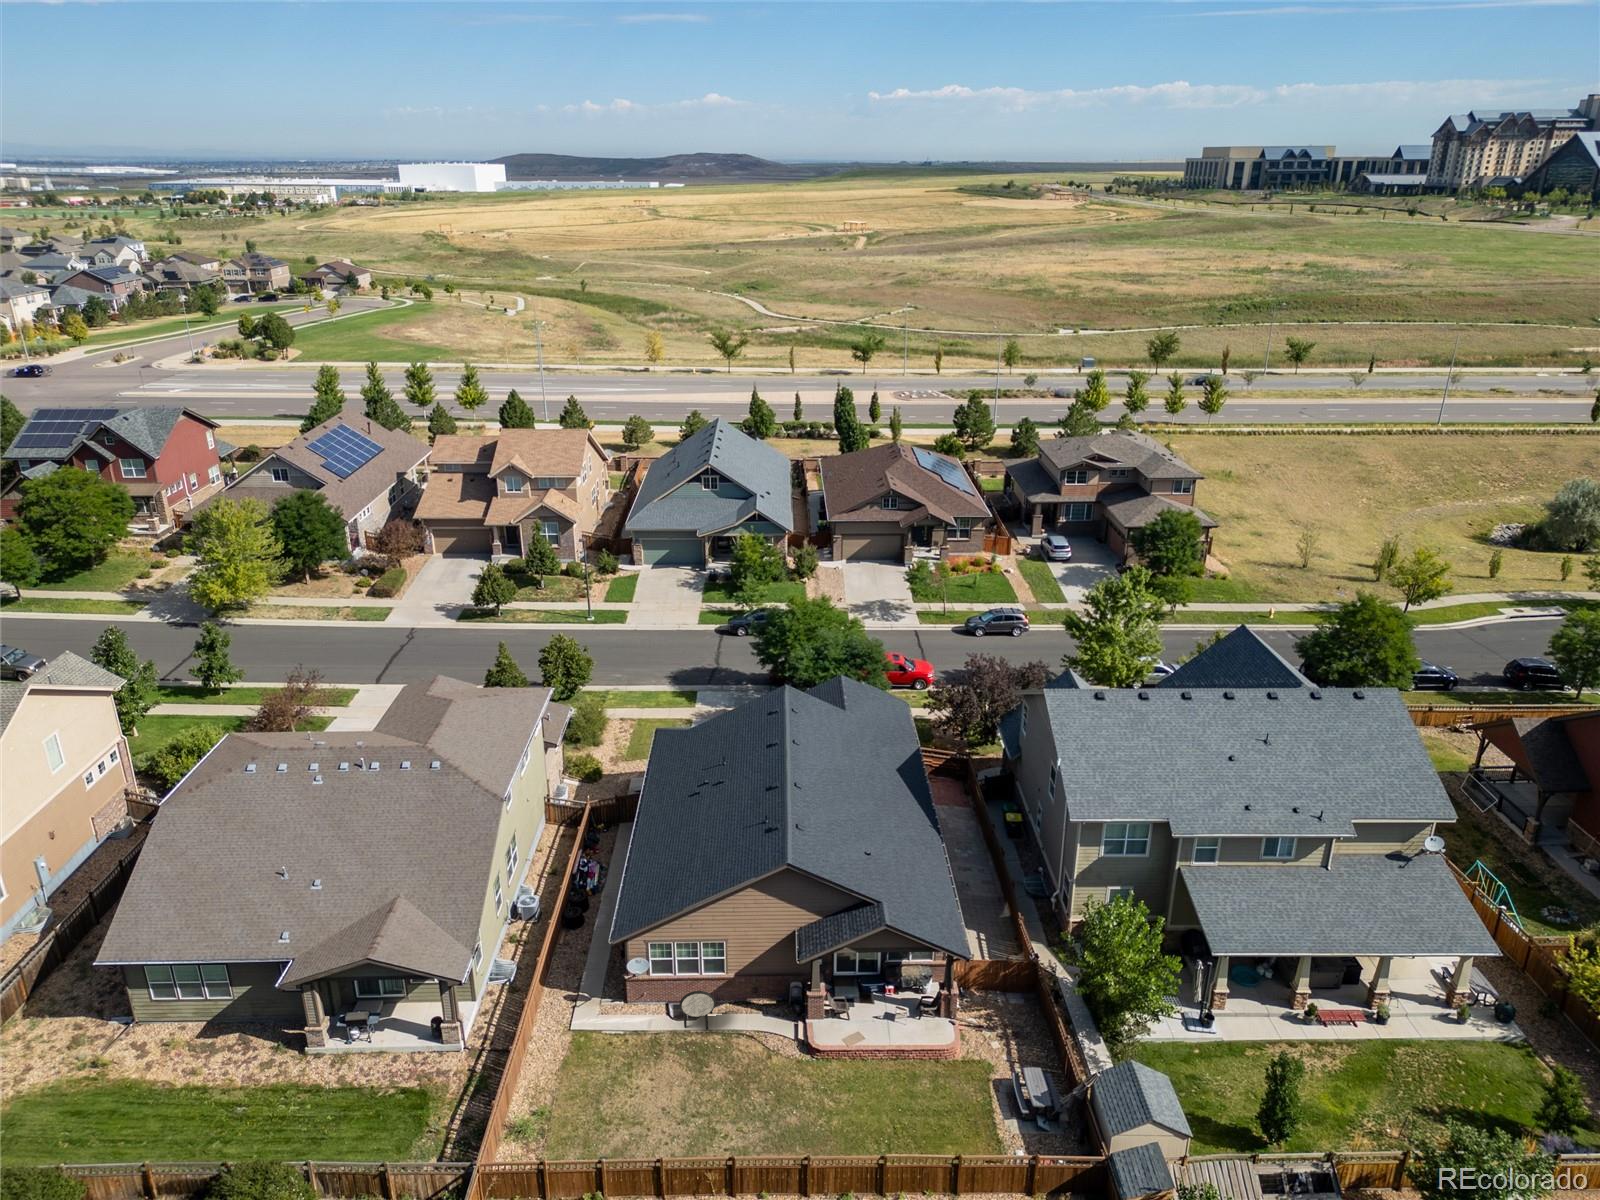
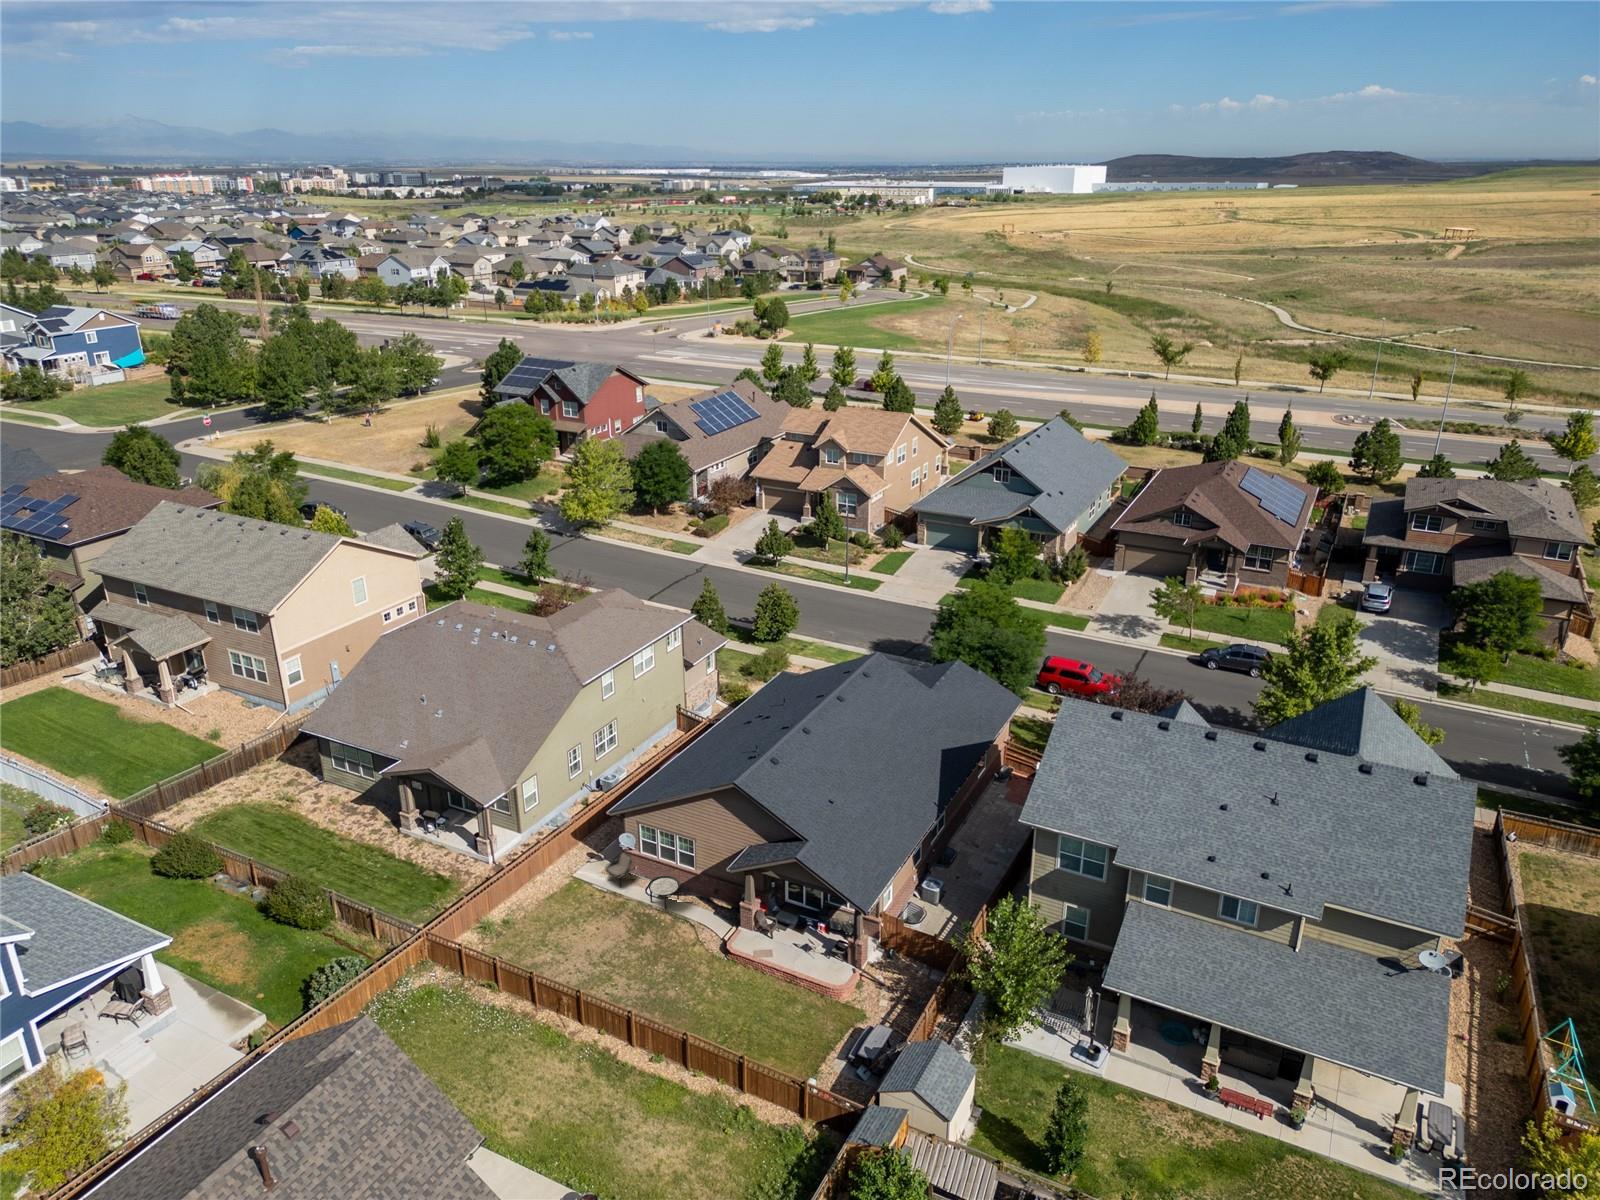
lounge chair: none [613,982,646,1024] -> present [605,852,632,881]

